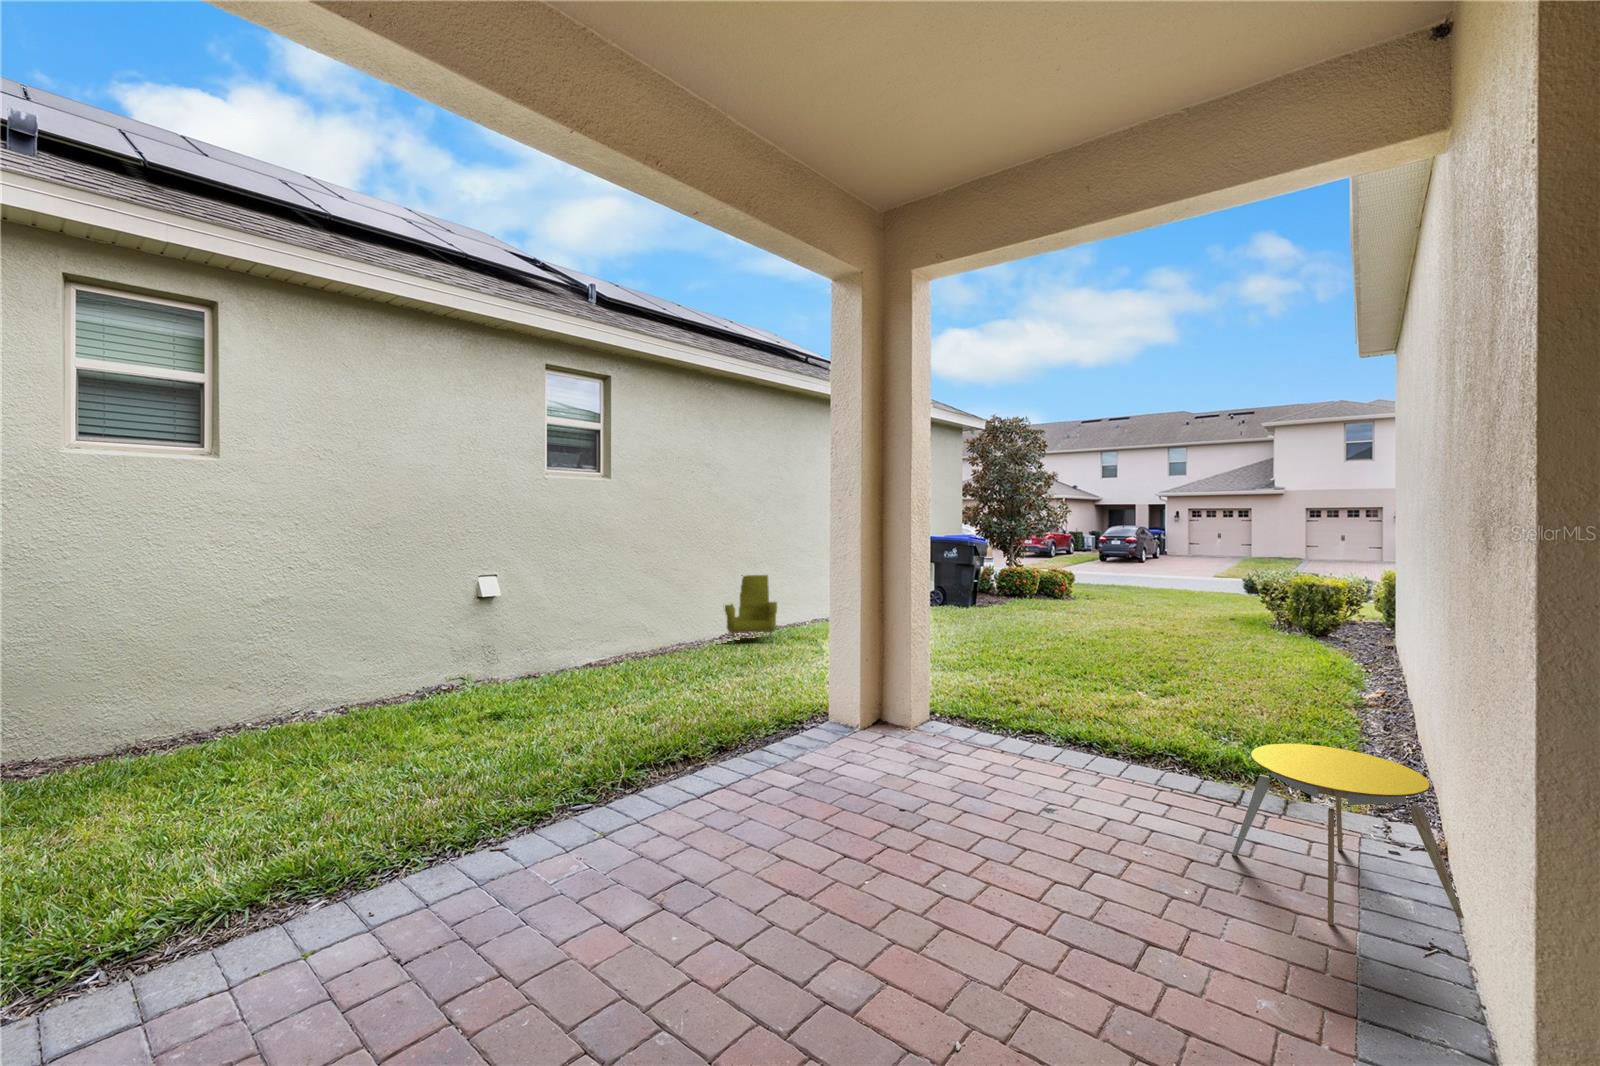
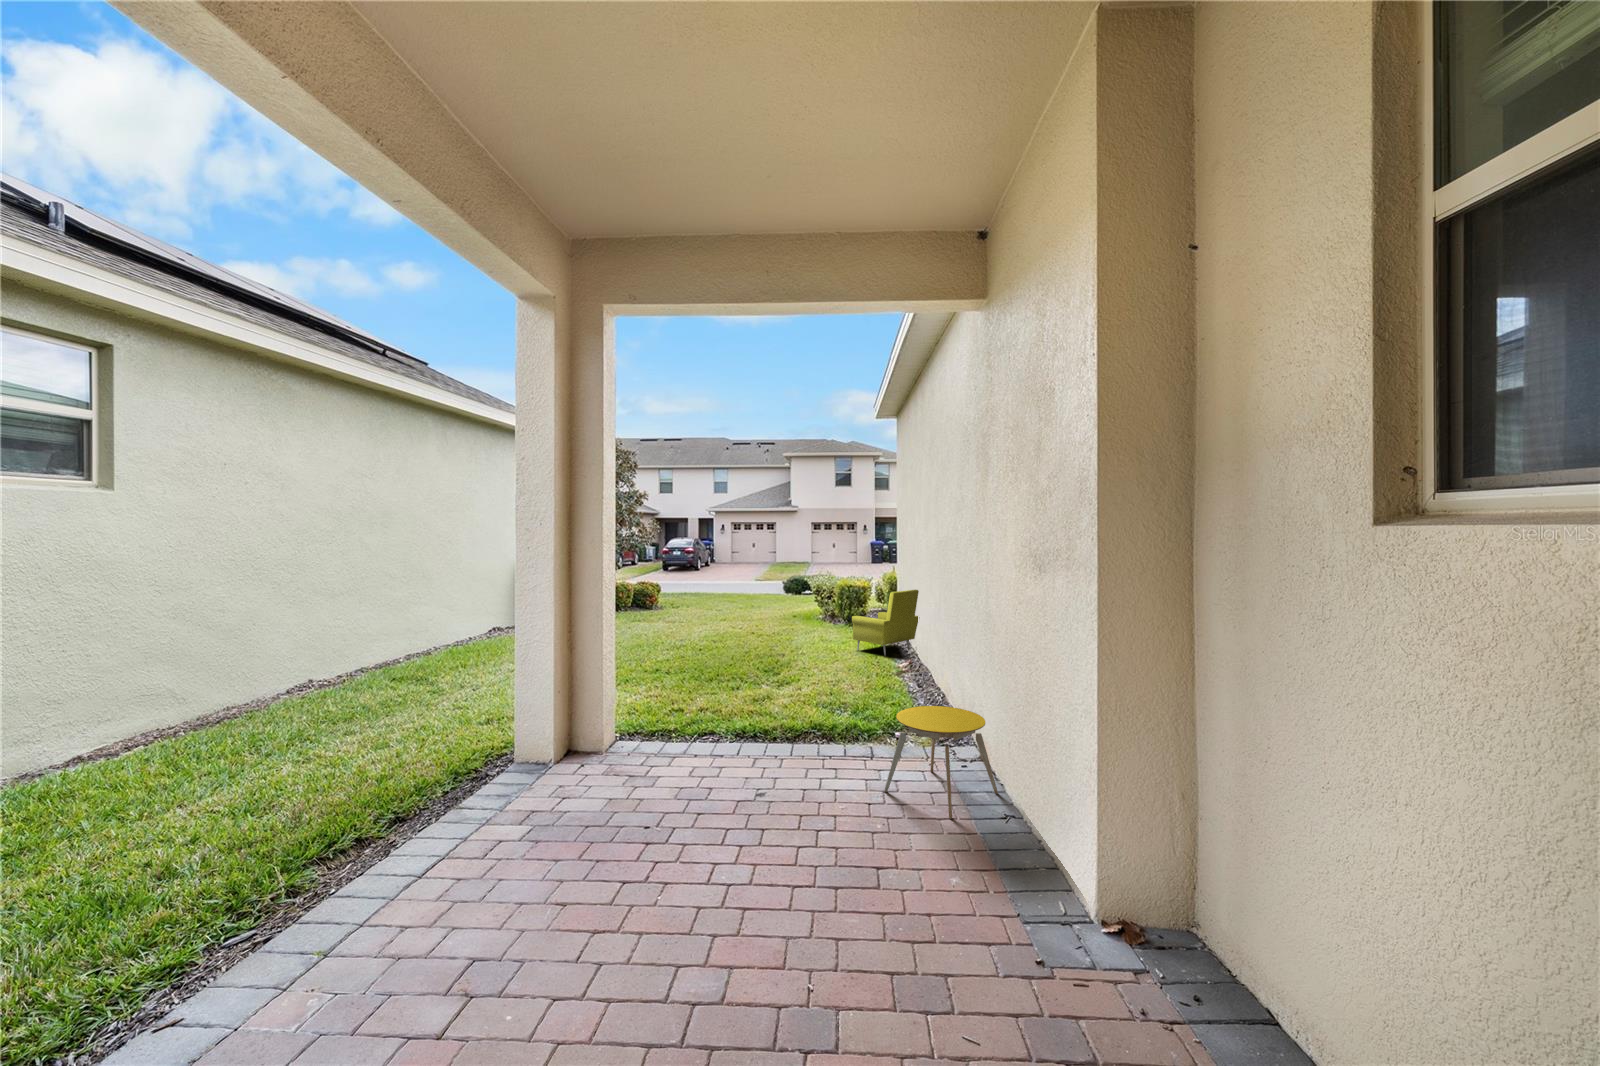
armchair: present [725,575,777,643] -> present [852,590,919,656]

